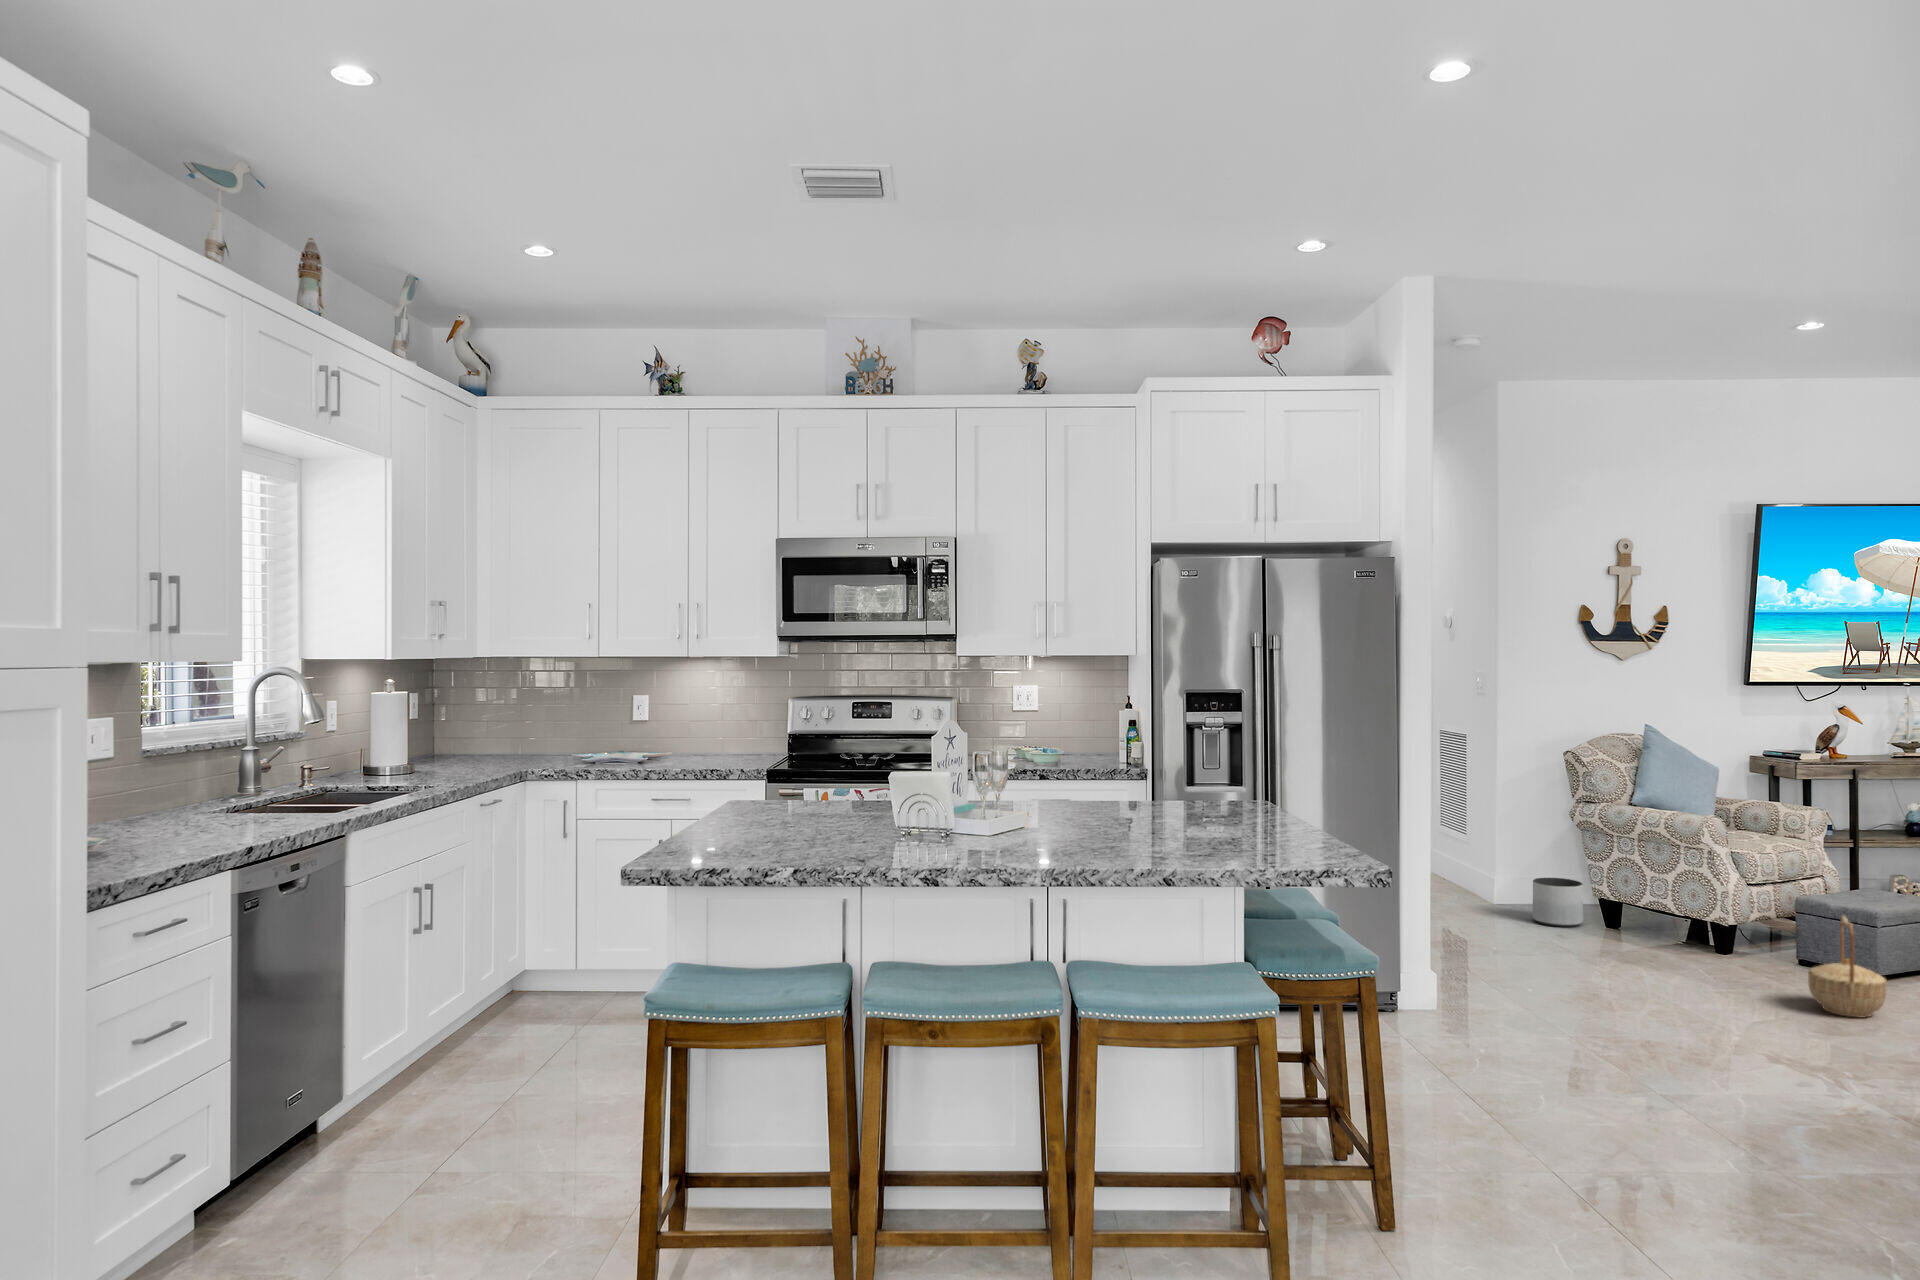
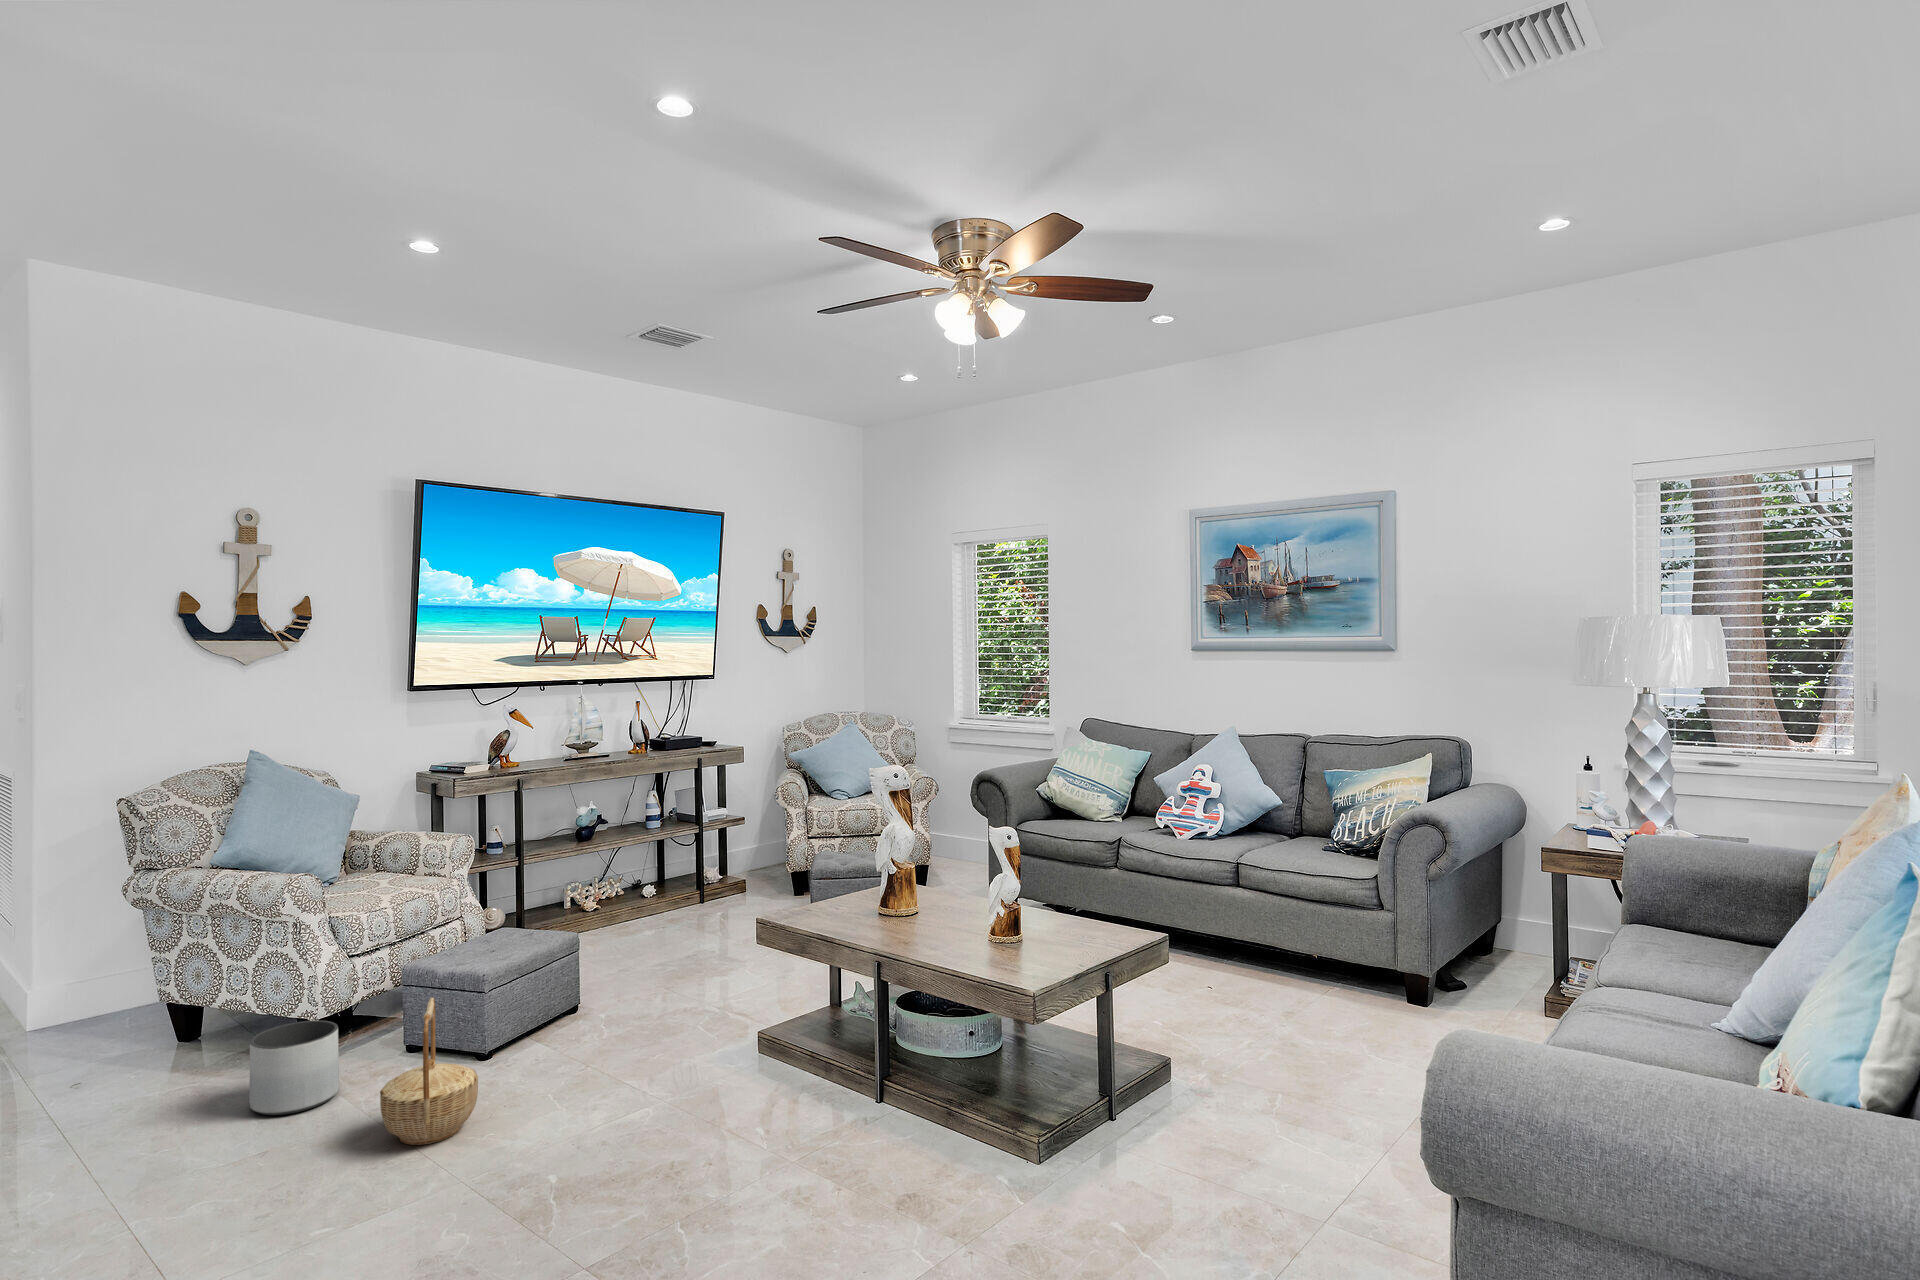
planter: present [1533,878,1583,927] -> present [249,1020,339,1115]

